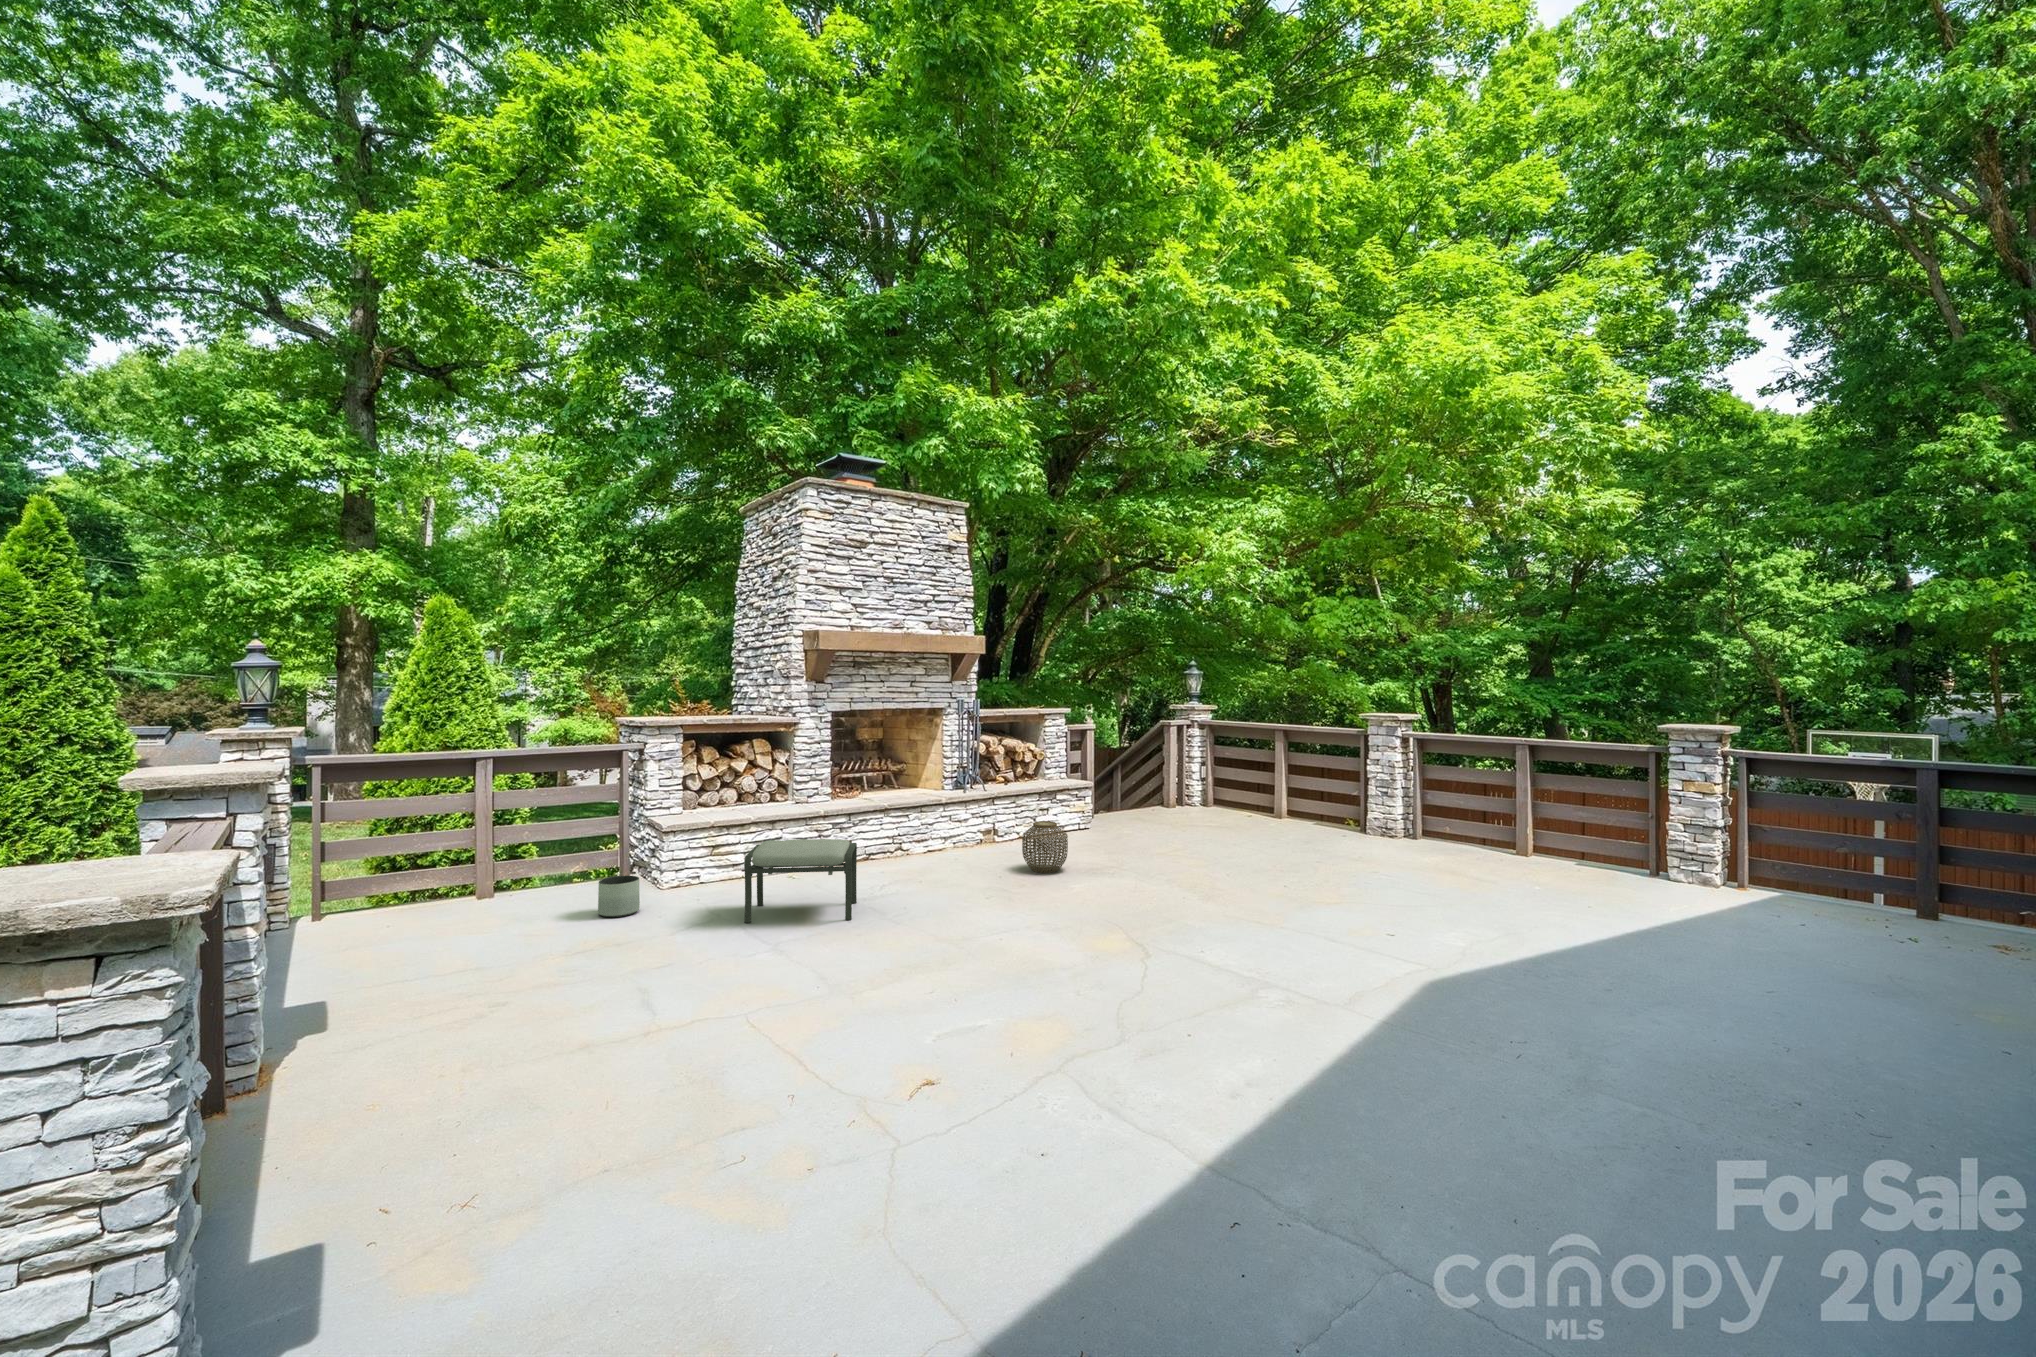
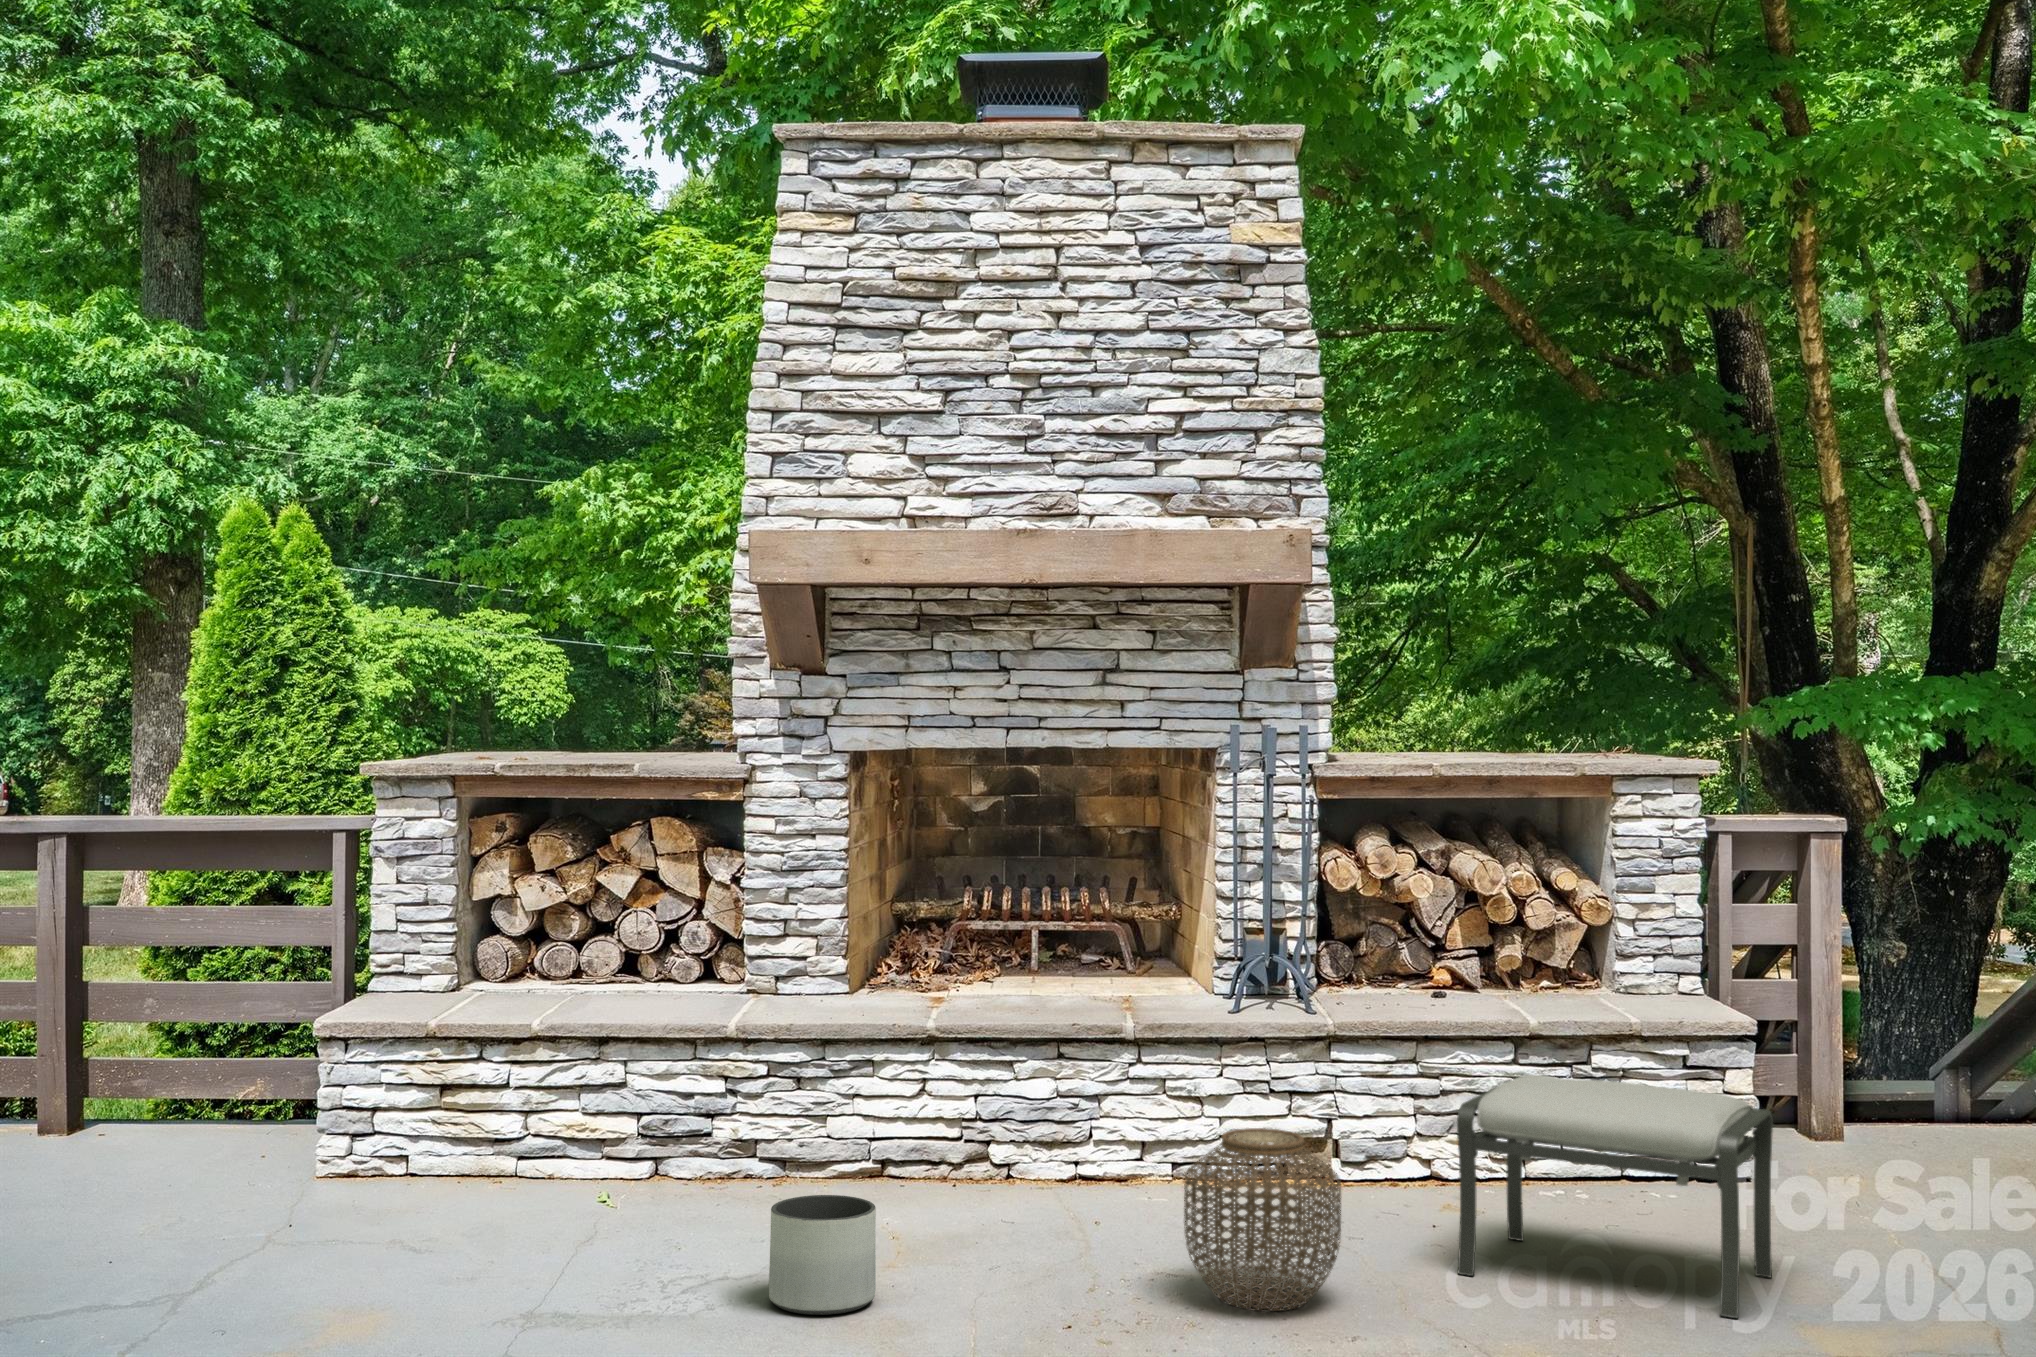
ottoman: present [744,839,857,923] -> present [1457,1075,1773,1318]
planter: present [598,876,640,917] -> present [769,1195,876,1315]

